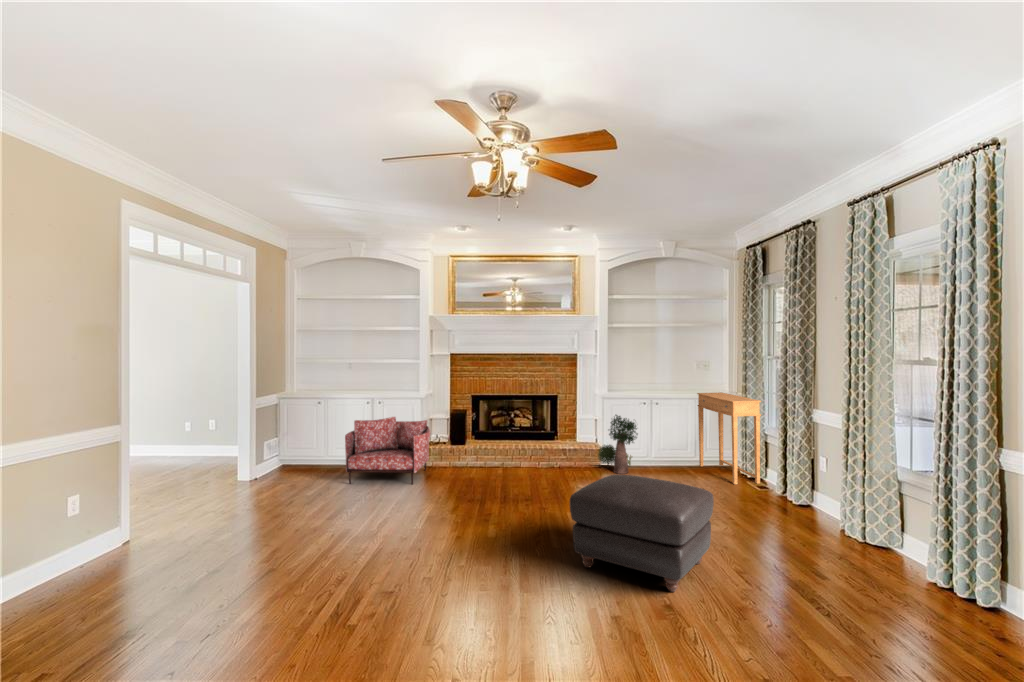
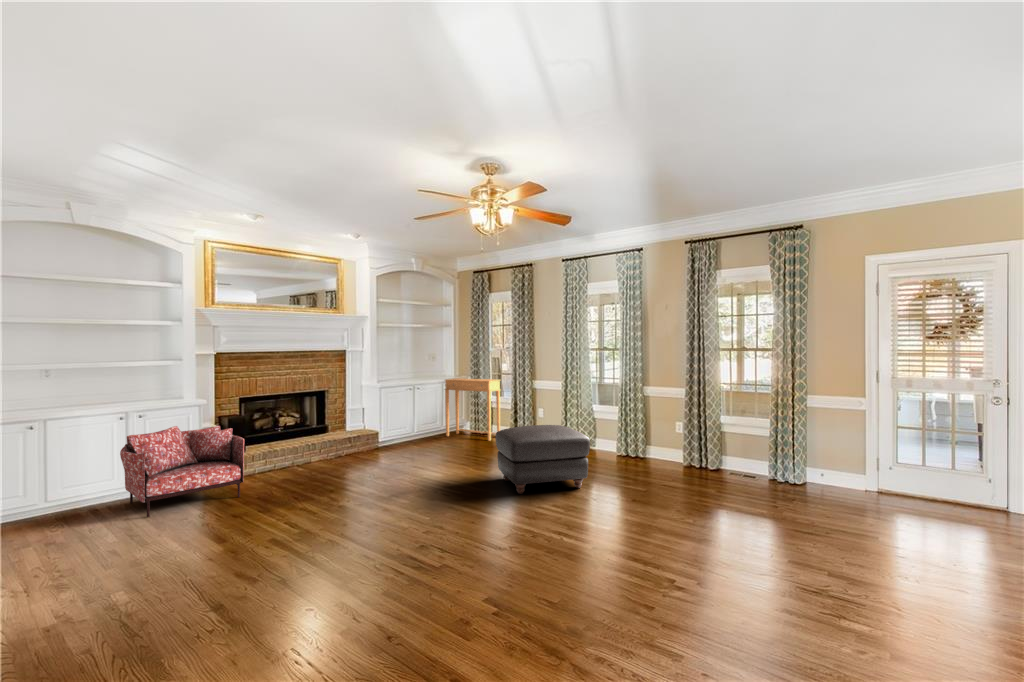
potted plant: present [598,415,638,474] -> none [379,401,422,450]

